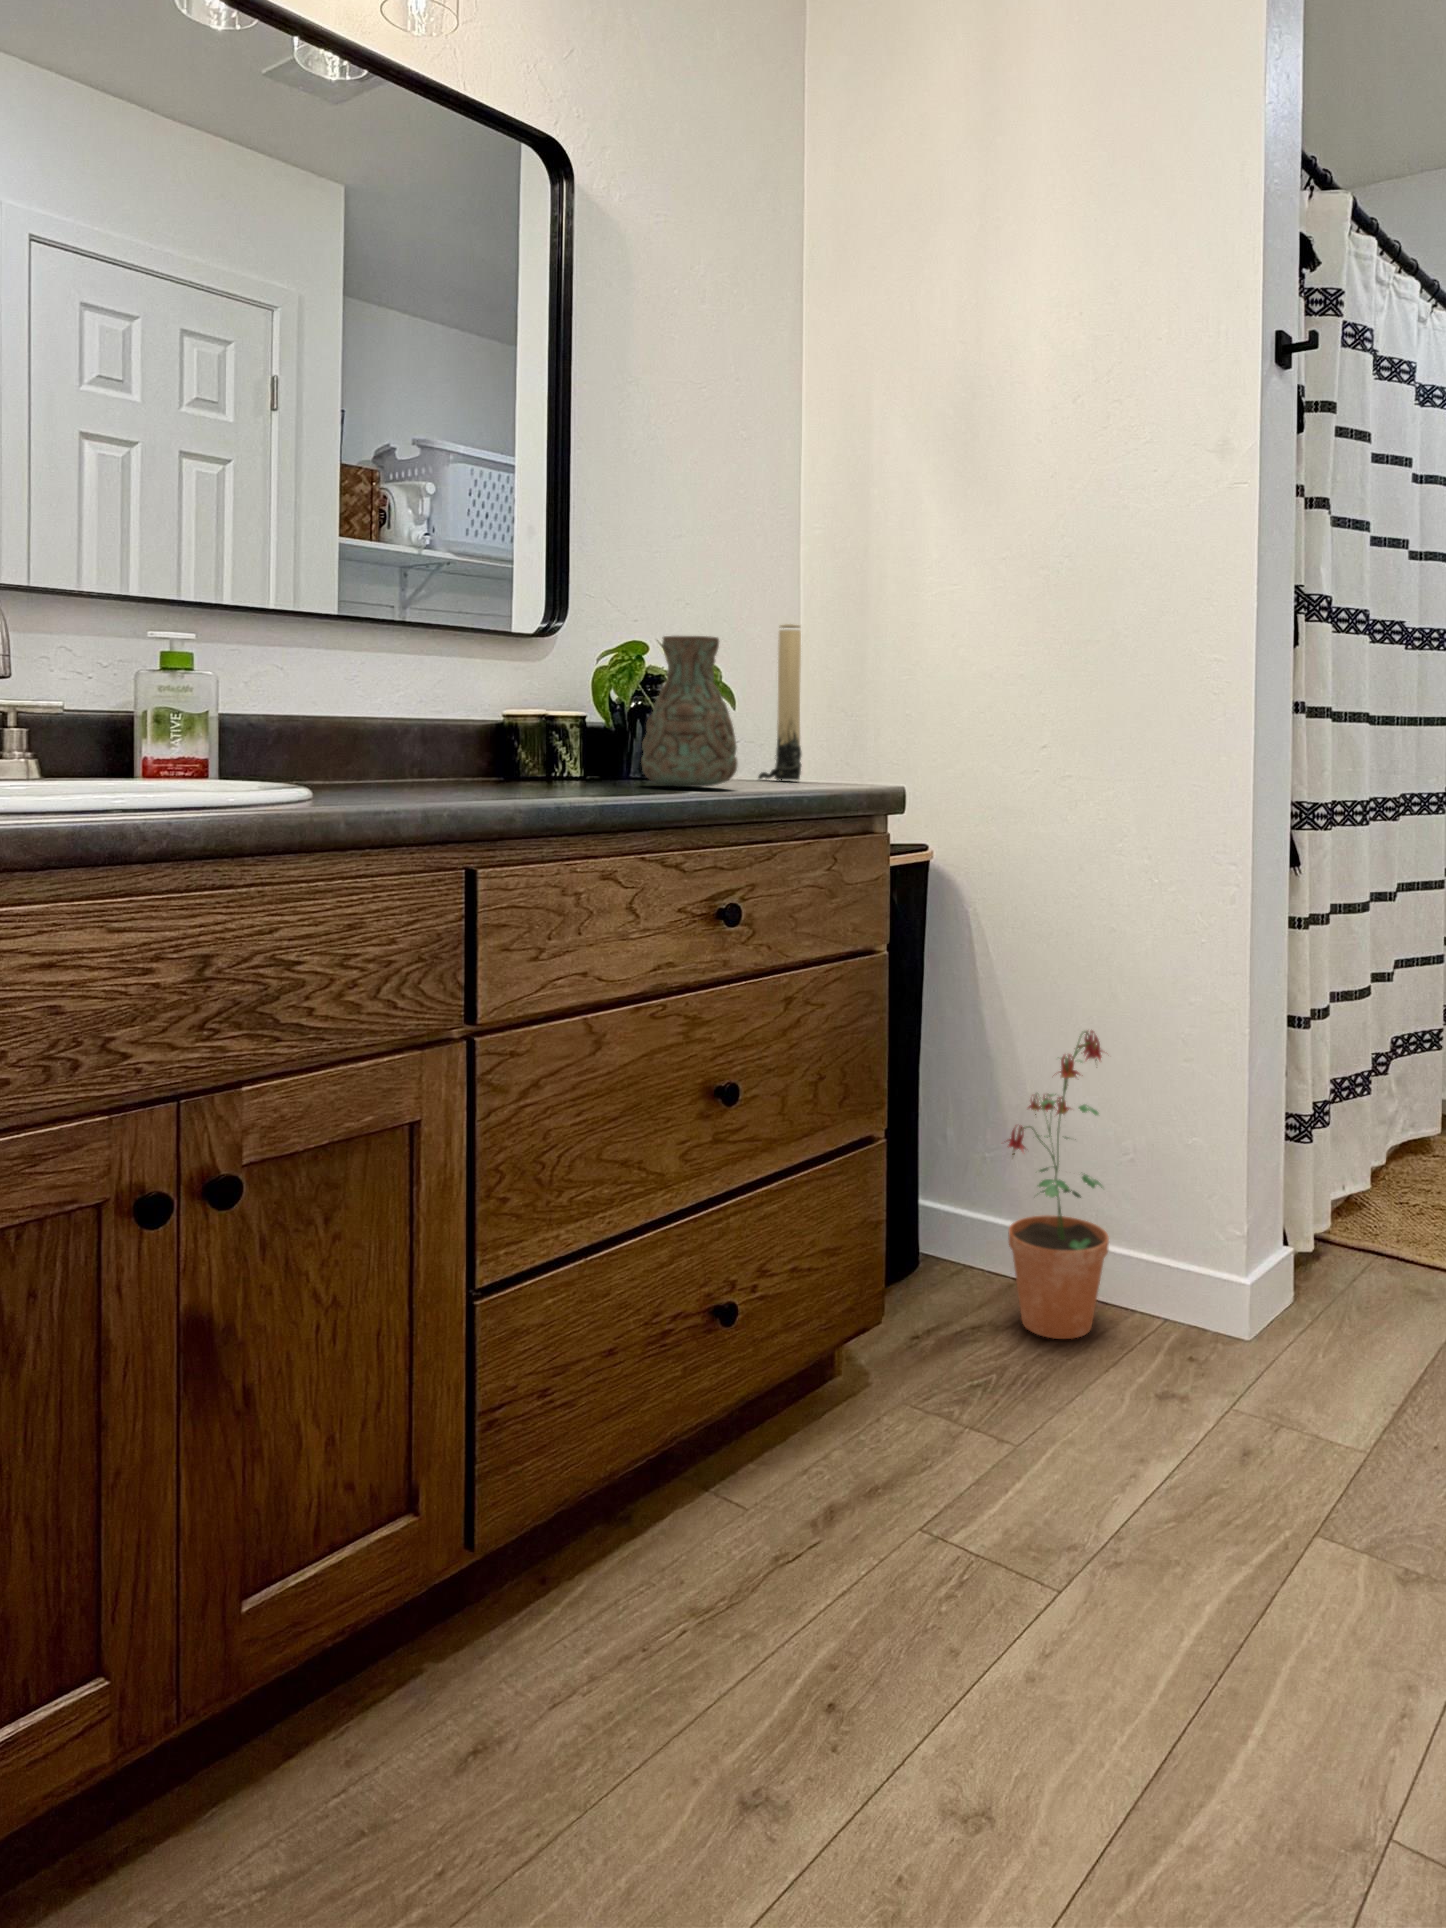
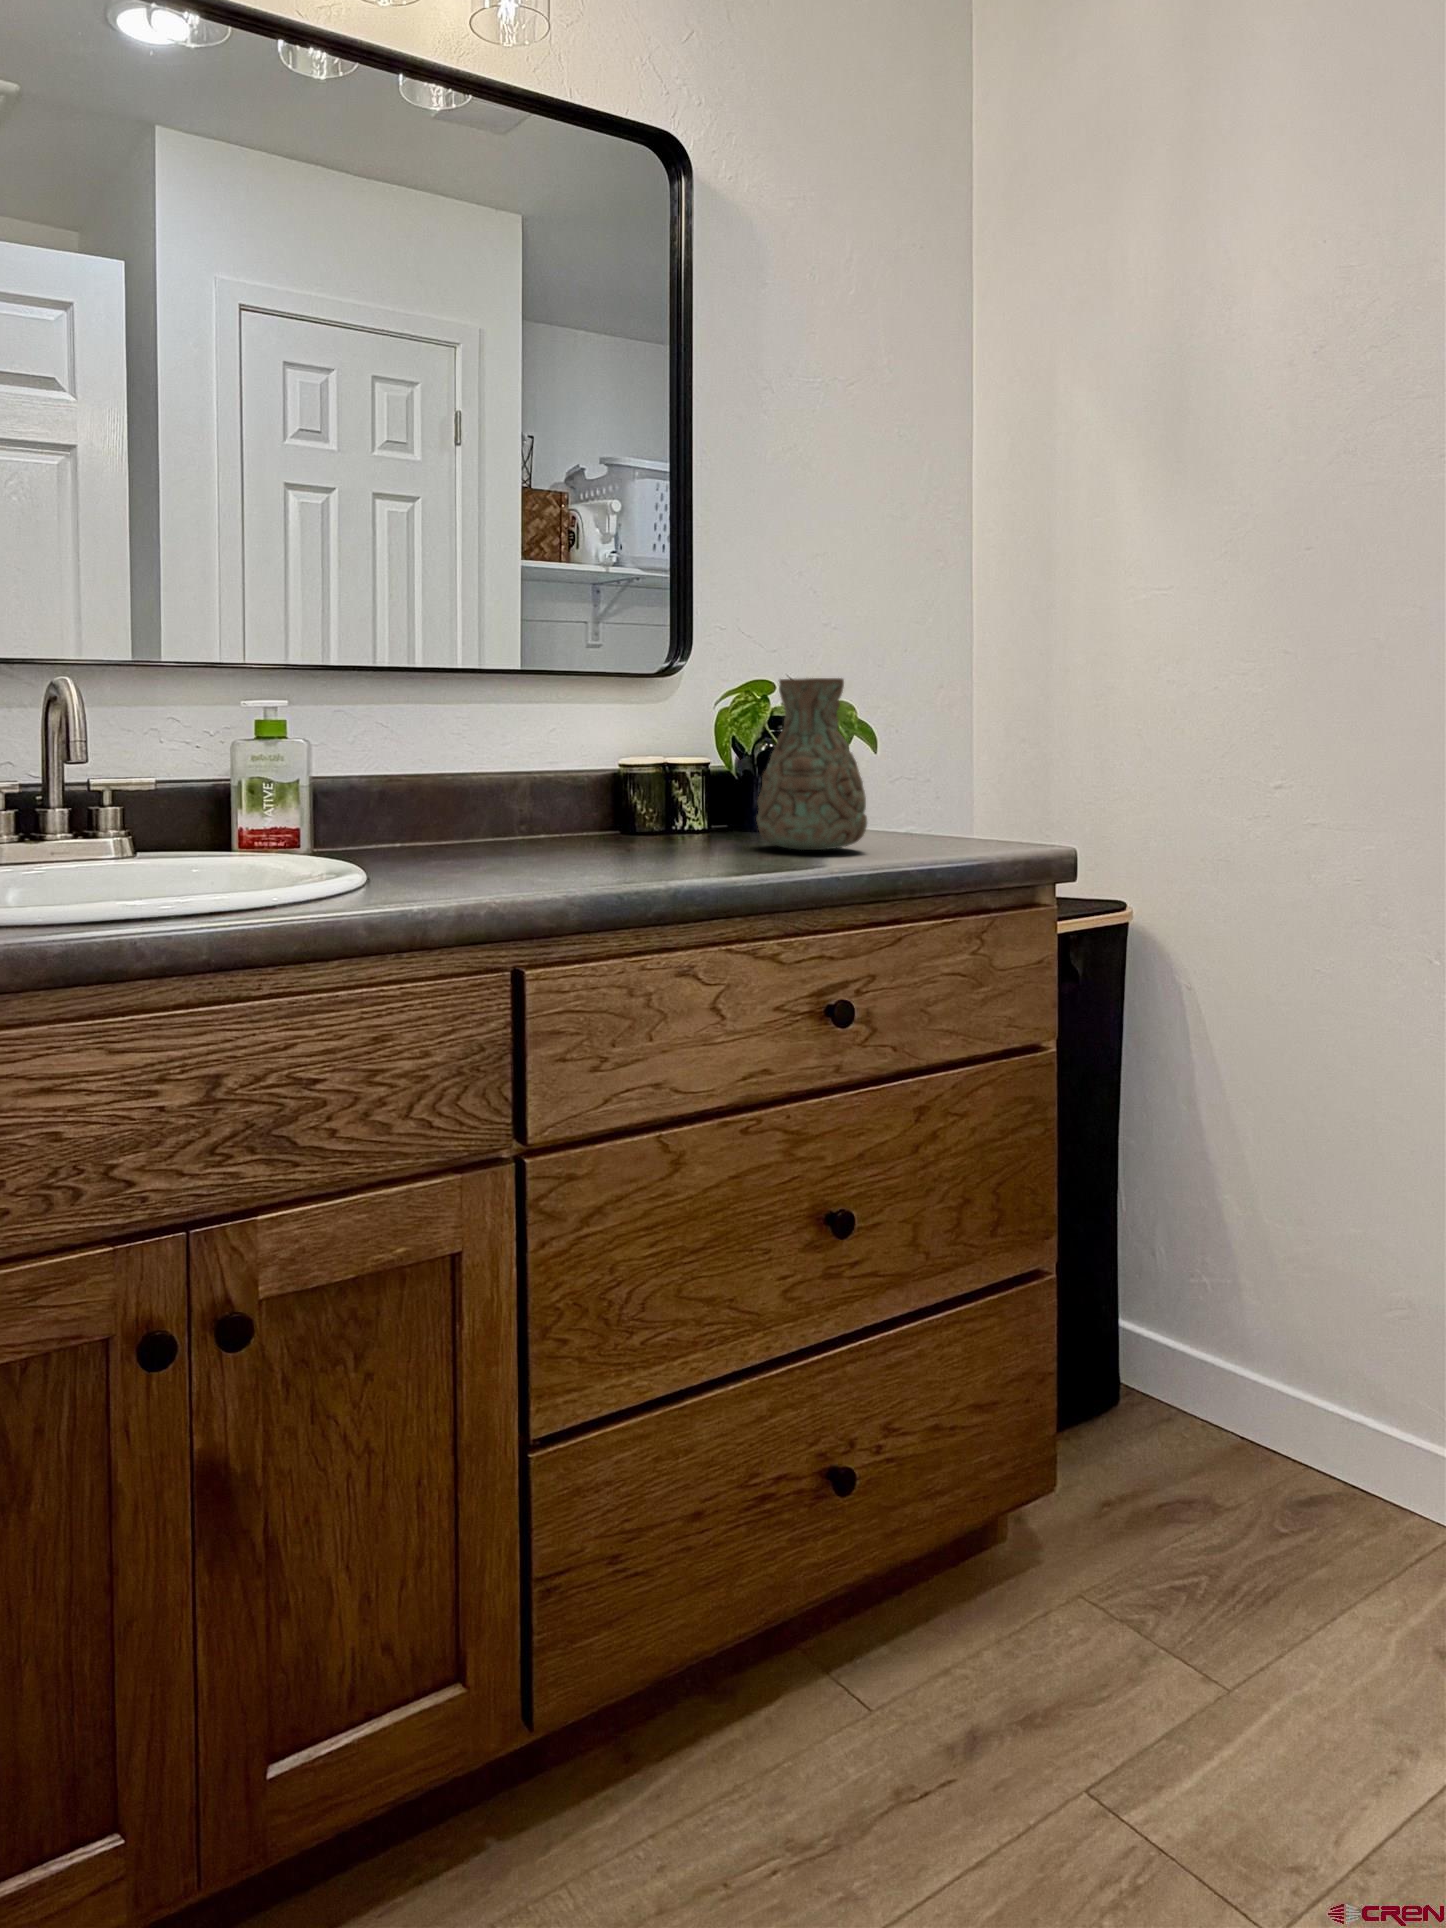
candle: present [758,624,801,780] -> none [911,650,963,830]
potted plant: present [1008,1031,1109,1339] -> none [1213,1143,1367,1531]

